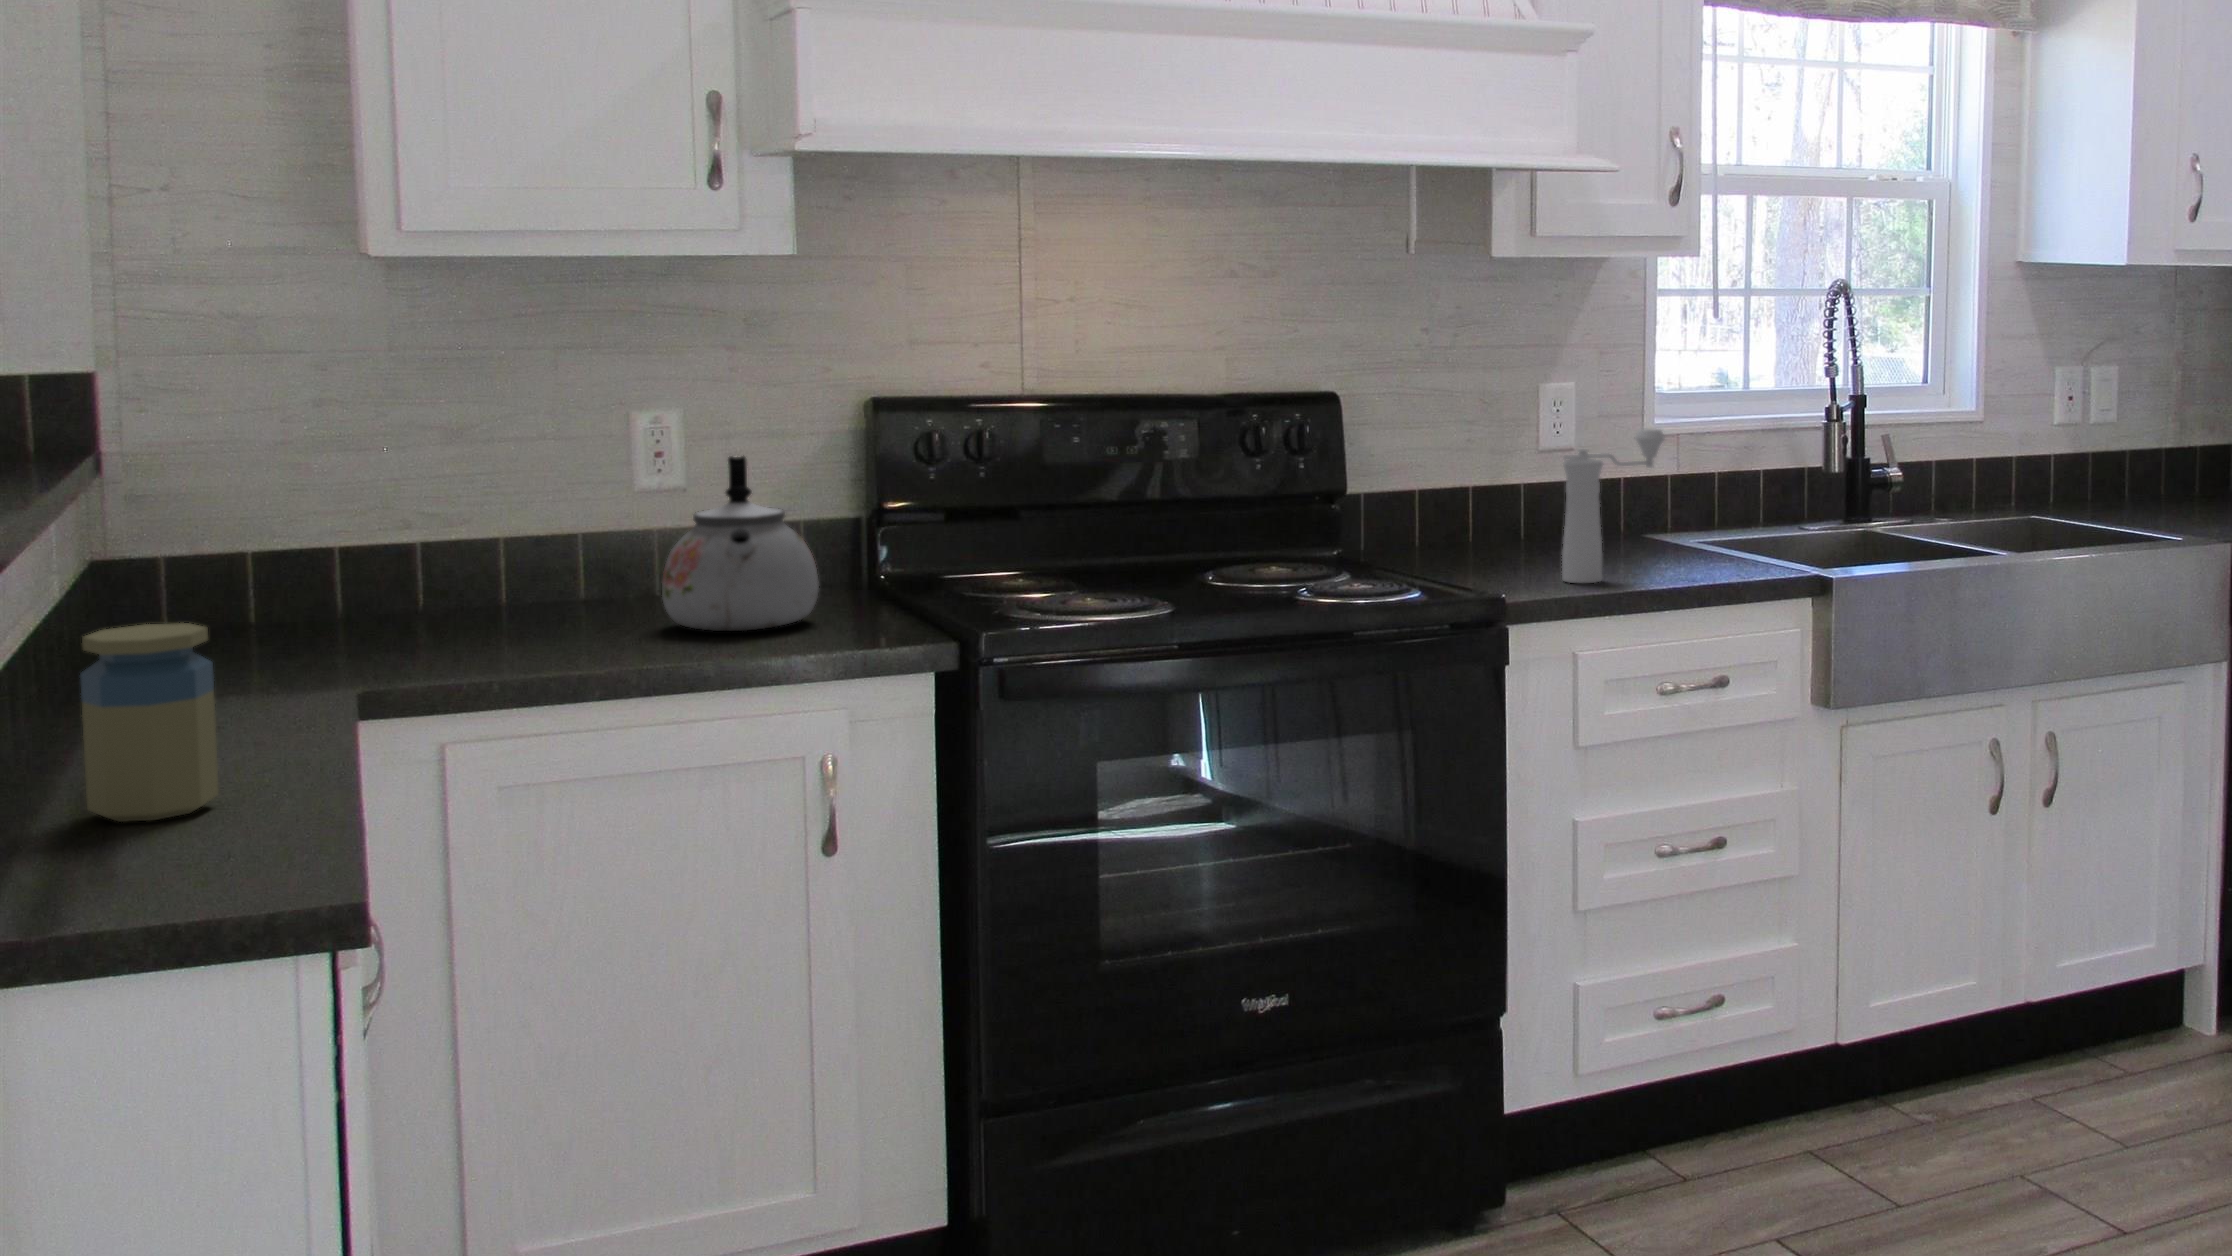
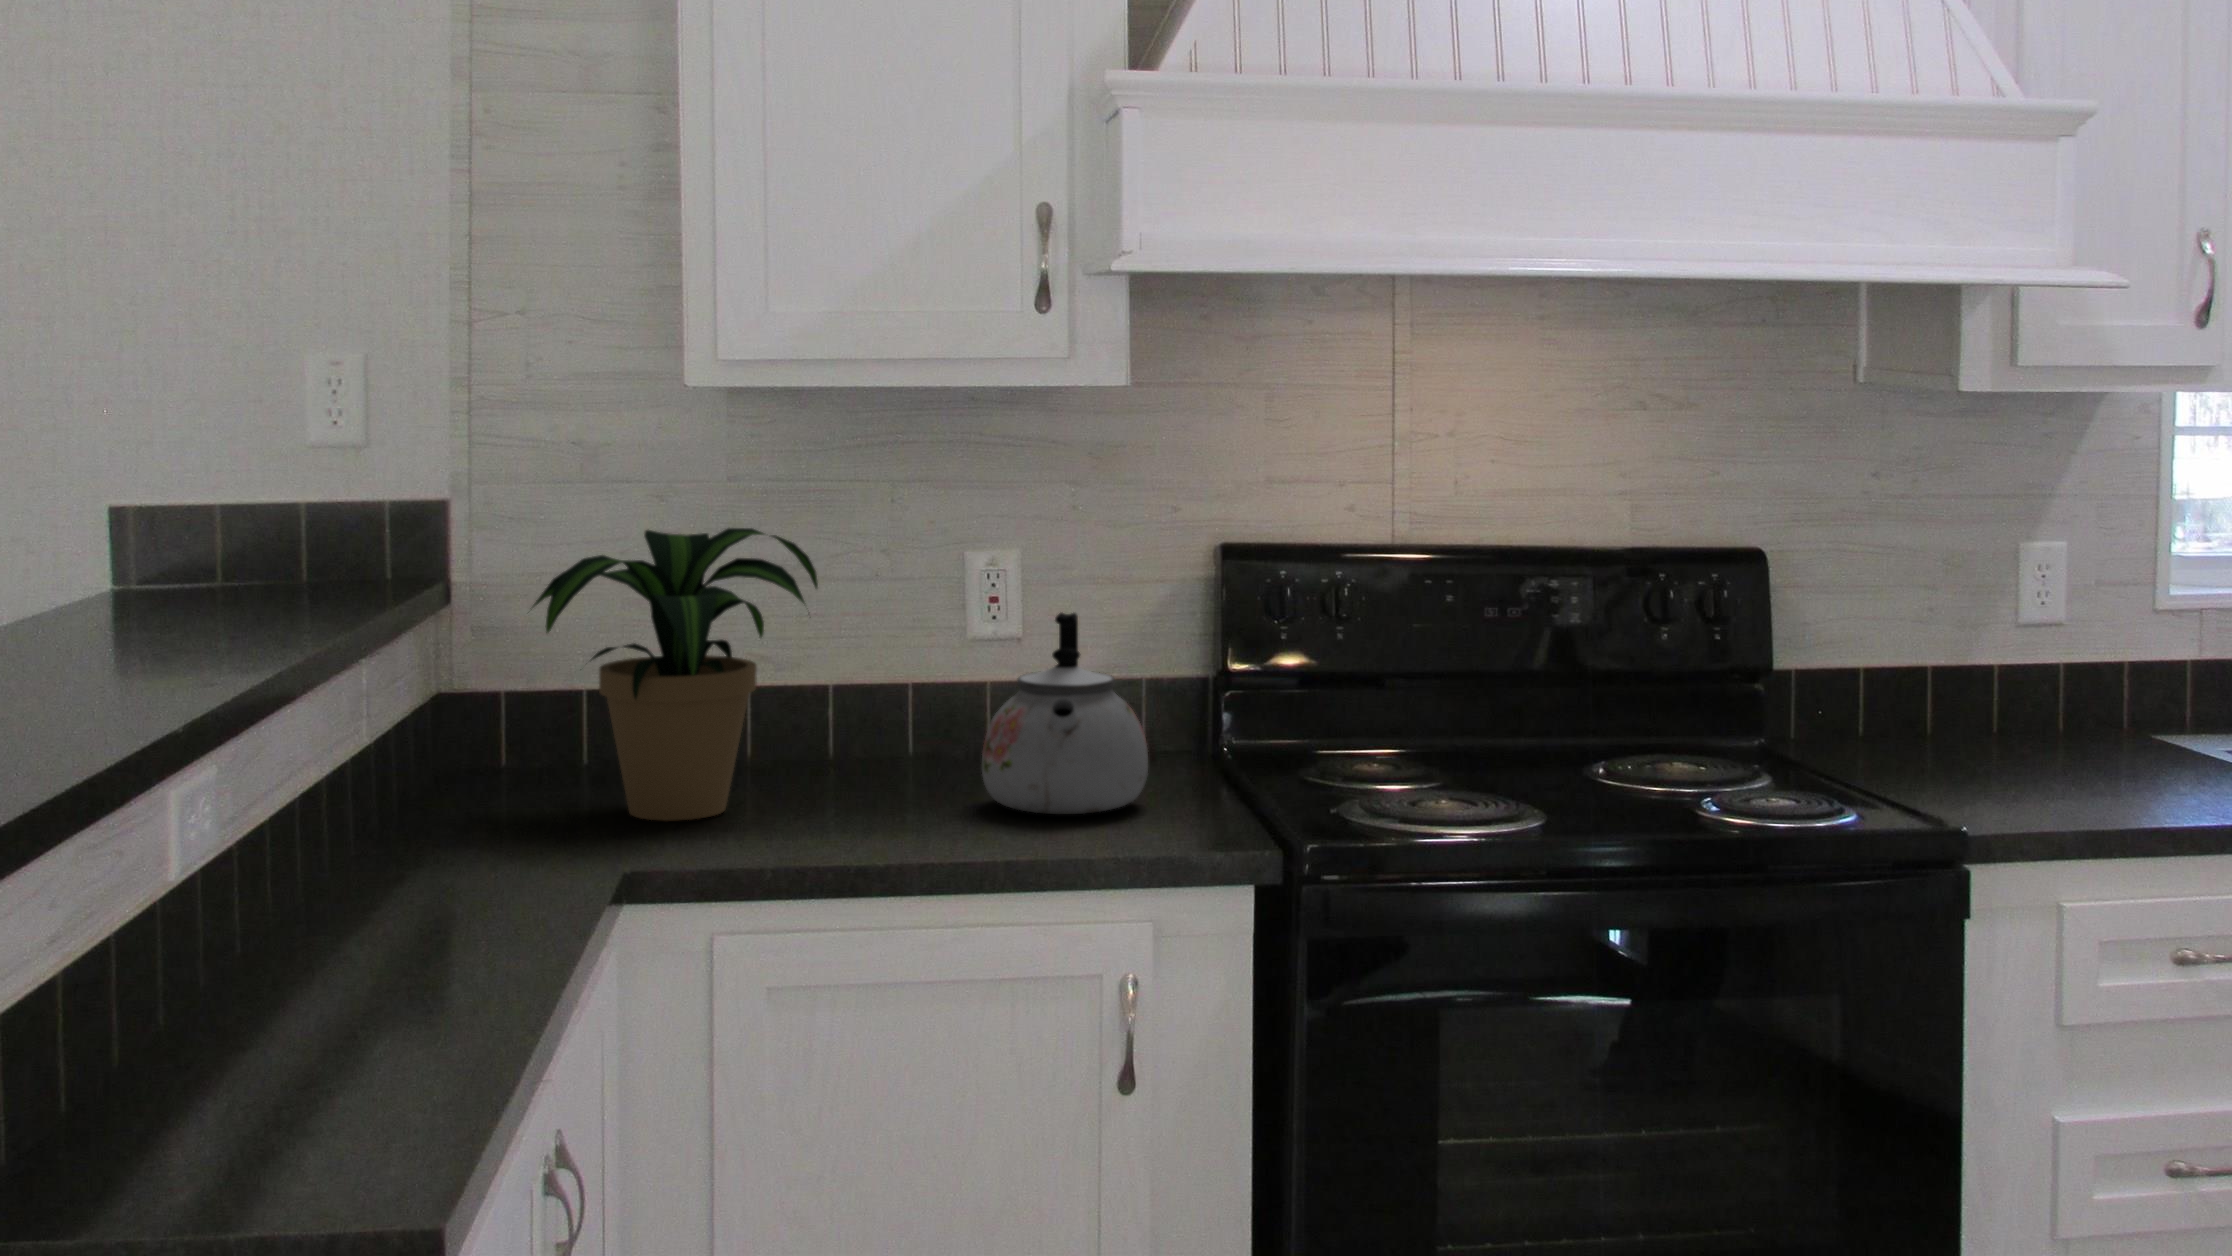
potted plant: none [191,388,493,657] -> present [533,528,818,821]
pepper mill: present [1562,429,1665,583] -> none [2045,616,2188,813]
jar: present [80,623,219,822] -> none [336,817,466,1043]

